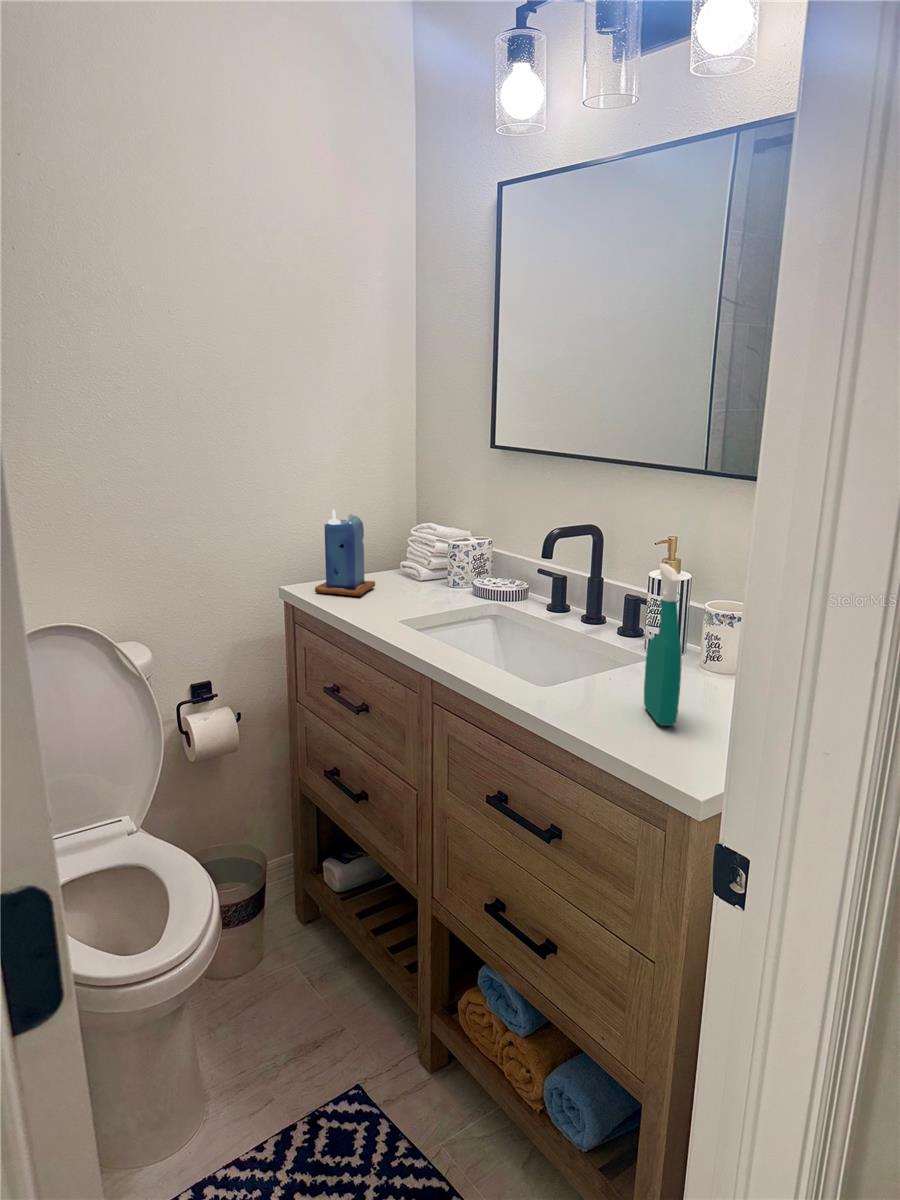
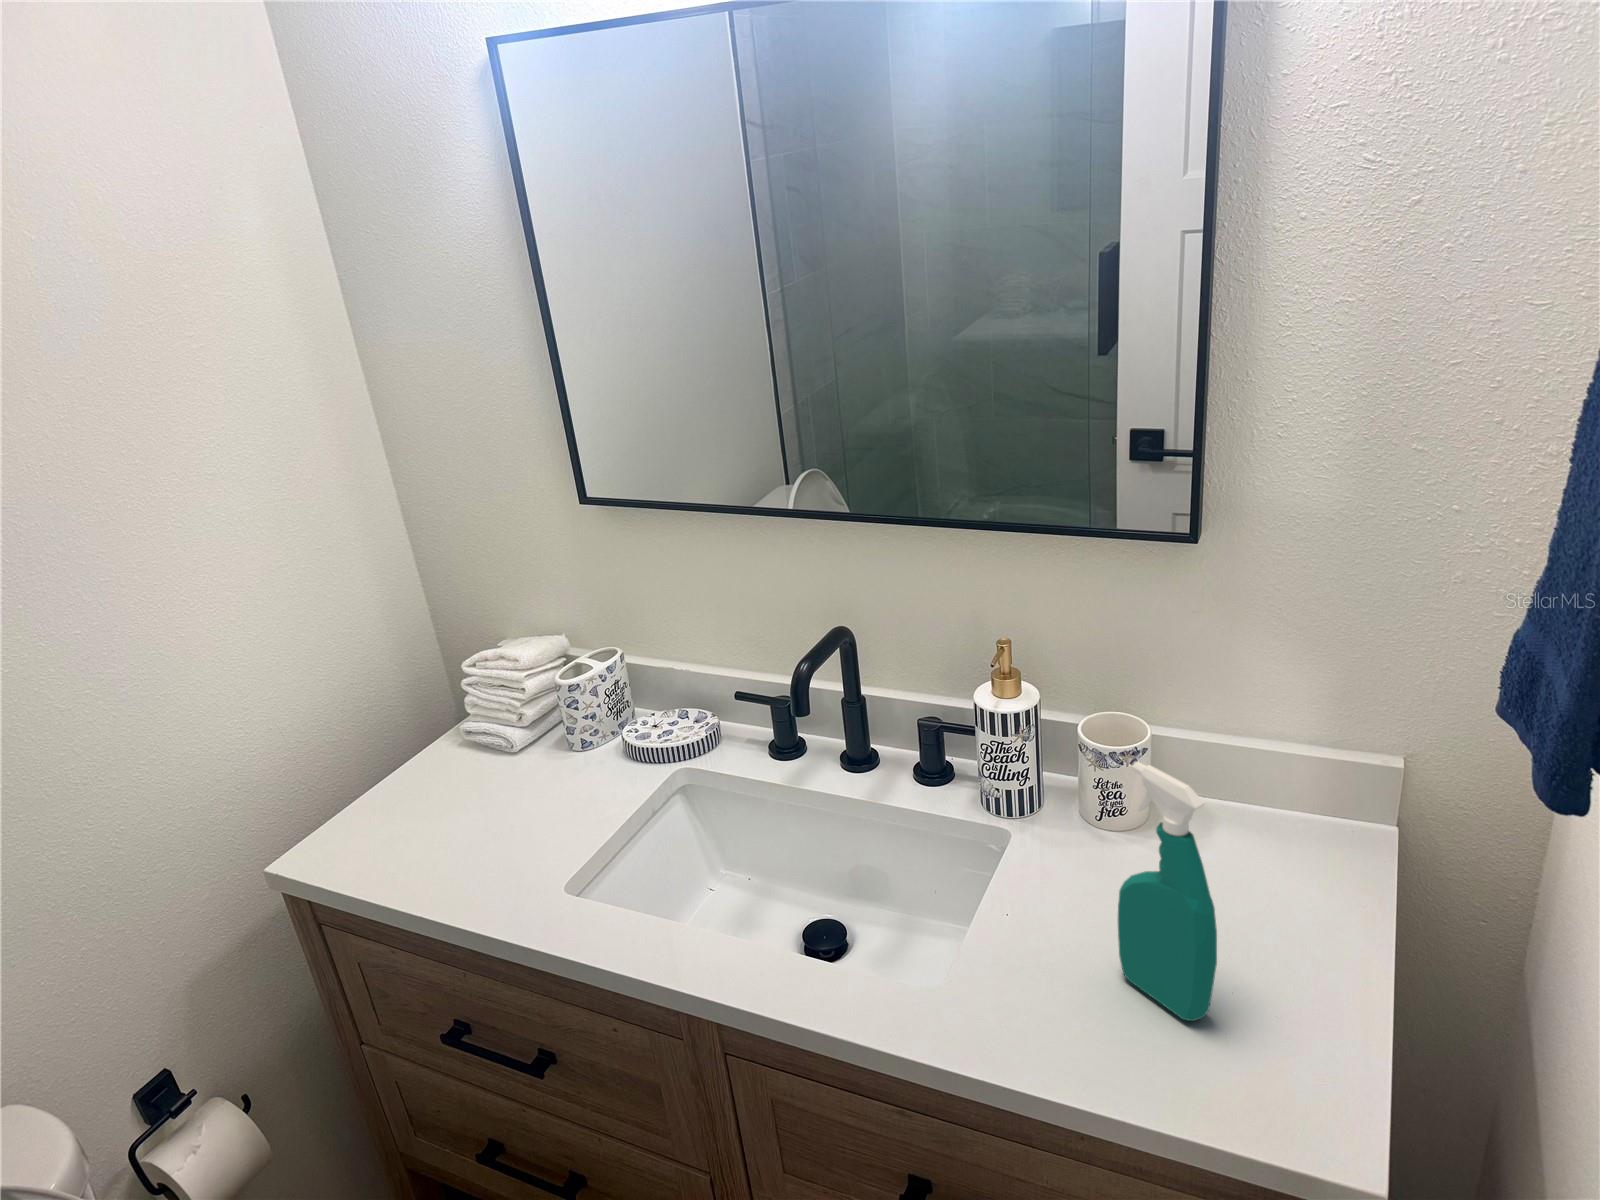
candle: present [315,510,375,596] -> none [336,696,448,858]

